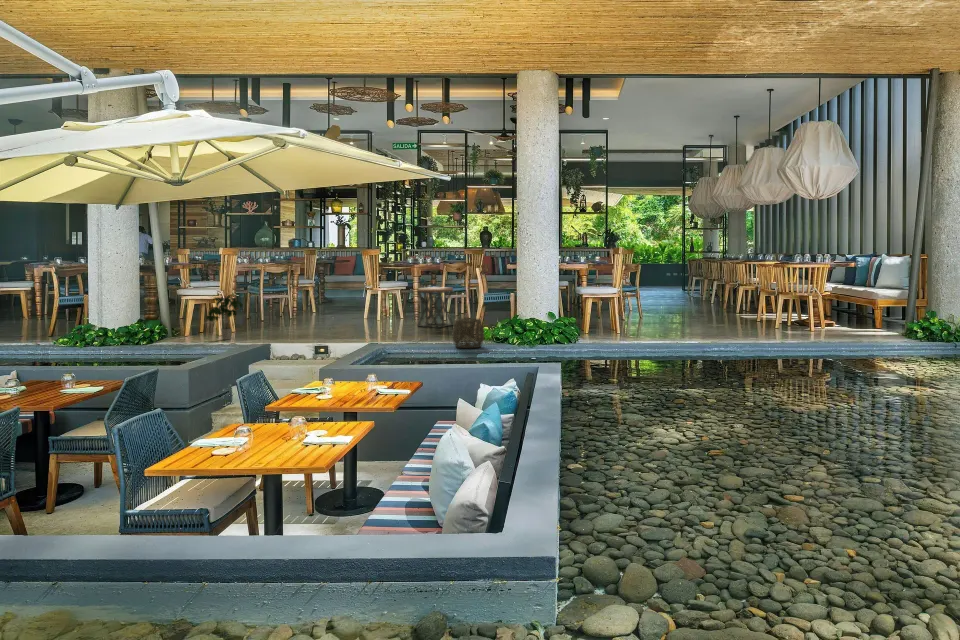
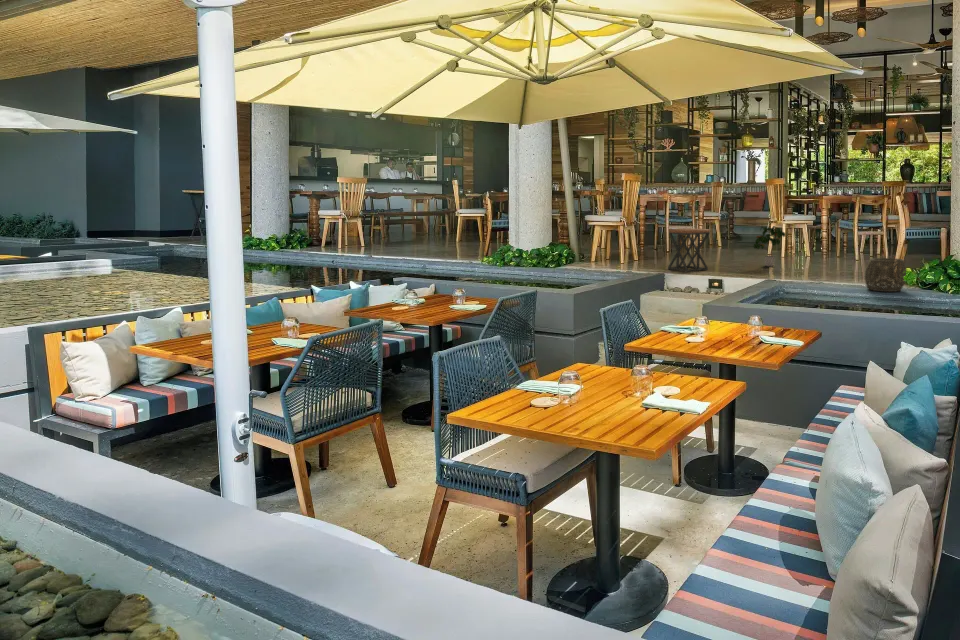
stool: present [417,287,453,327] -> present [668,228,710,271]
potted plant: present [206,296,242,340] -> present [754,226,785,266]

